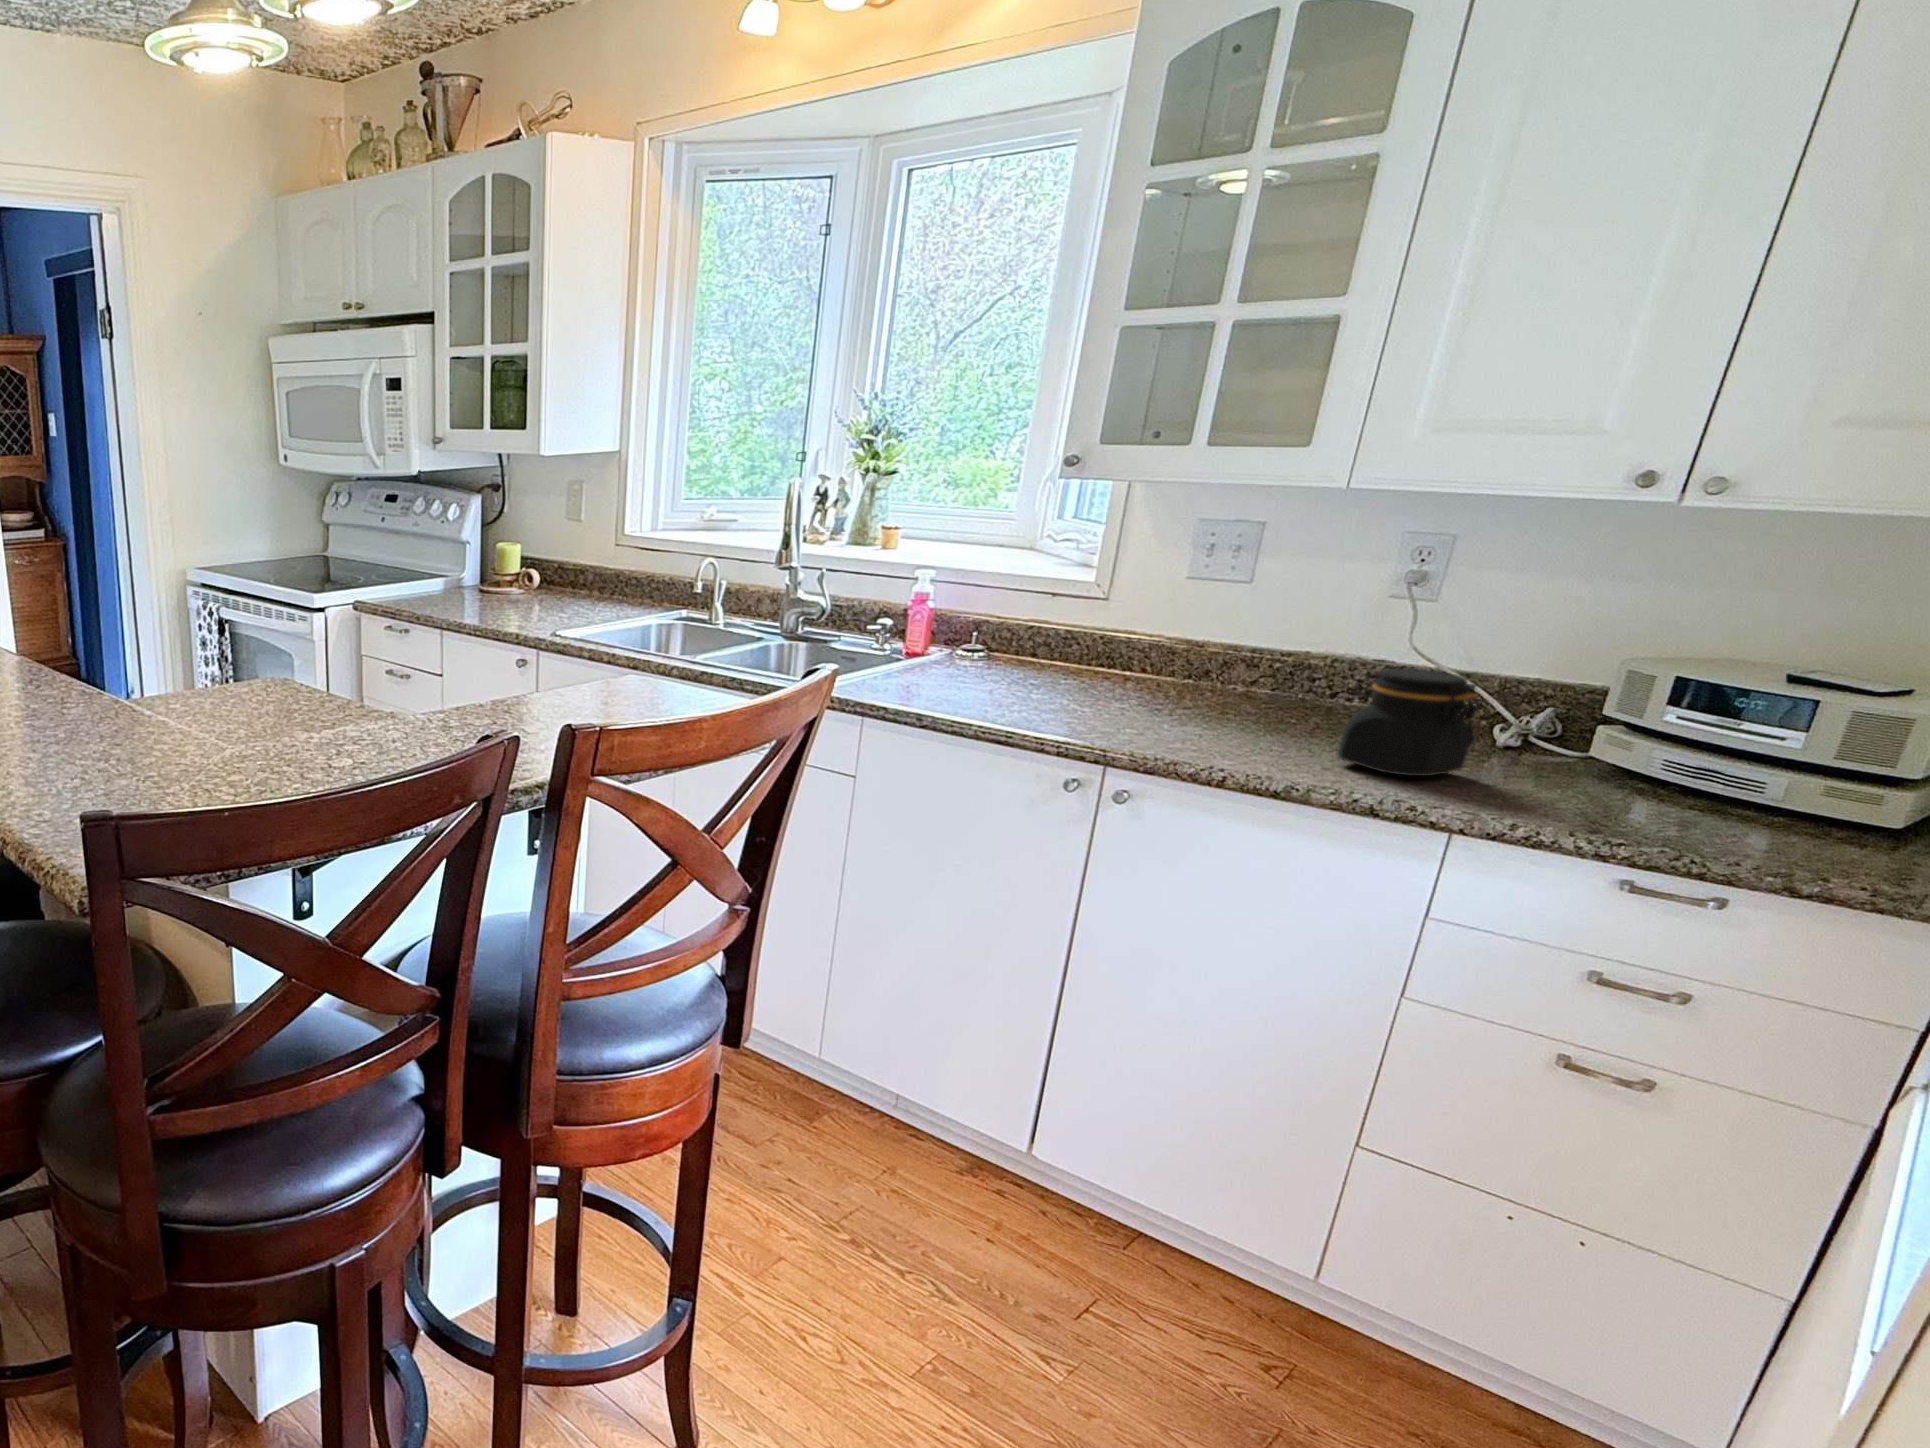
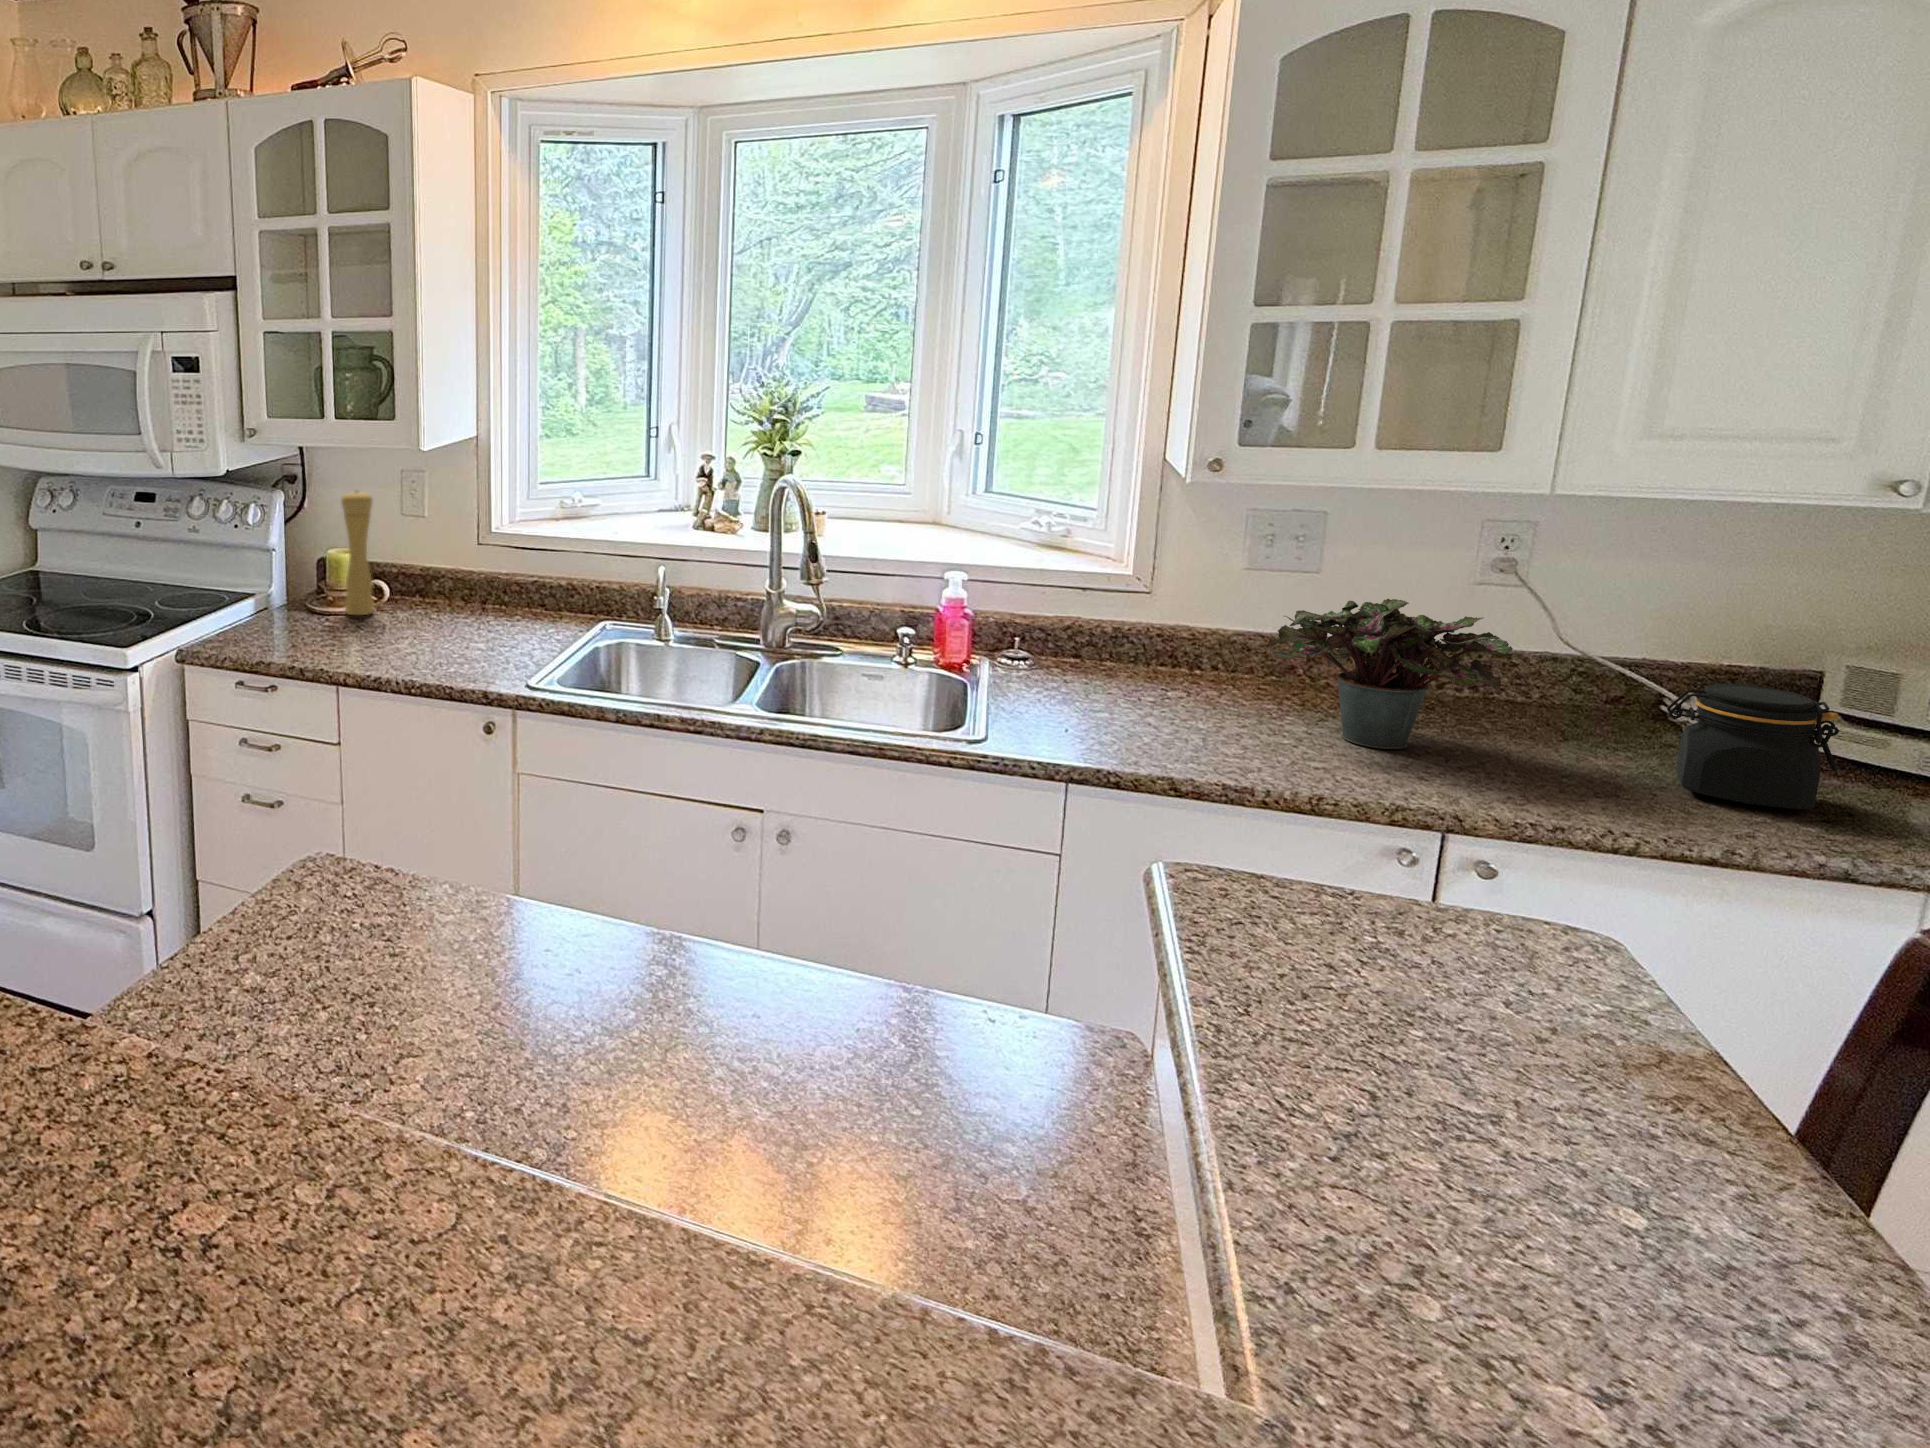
pepper mill: none [495,491,521,592] -> present [342,490,374,615]
potted plant: none [1054,591,1283,719] -> present [1268,599,1513,749]

